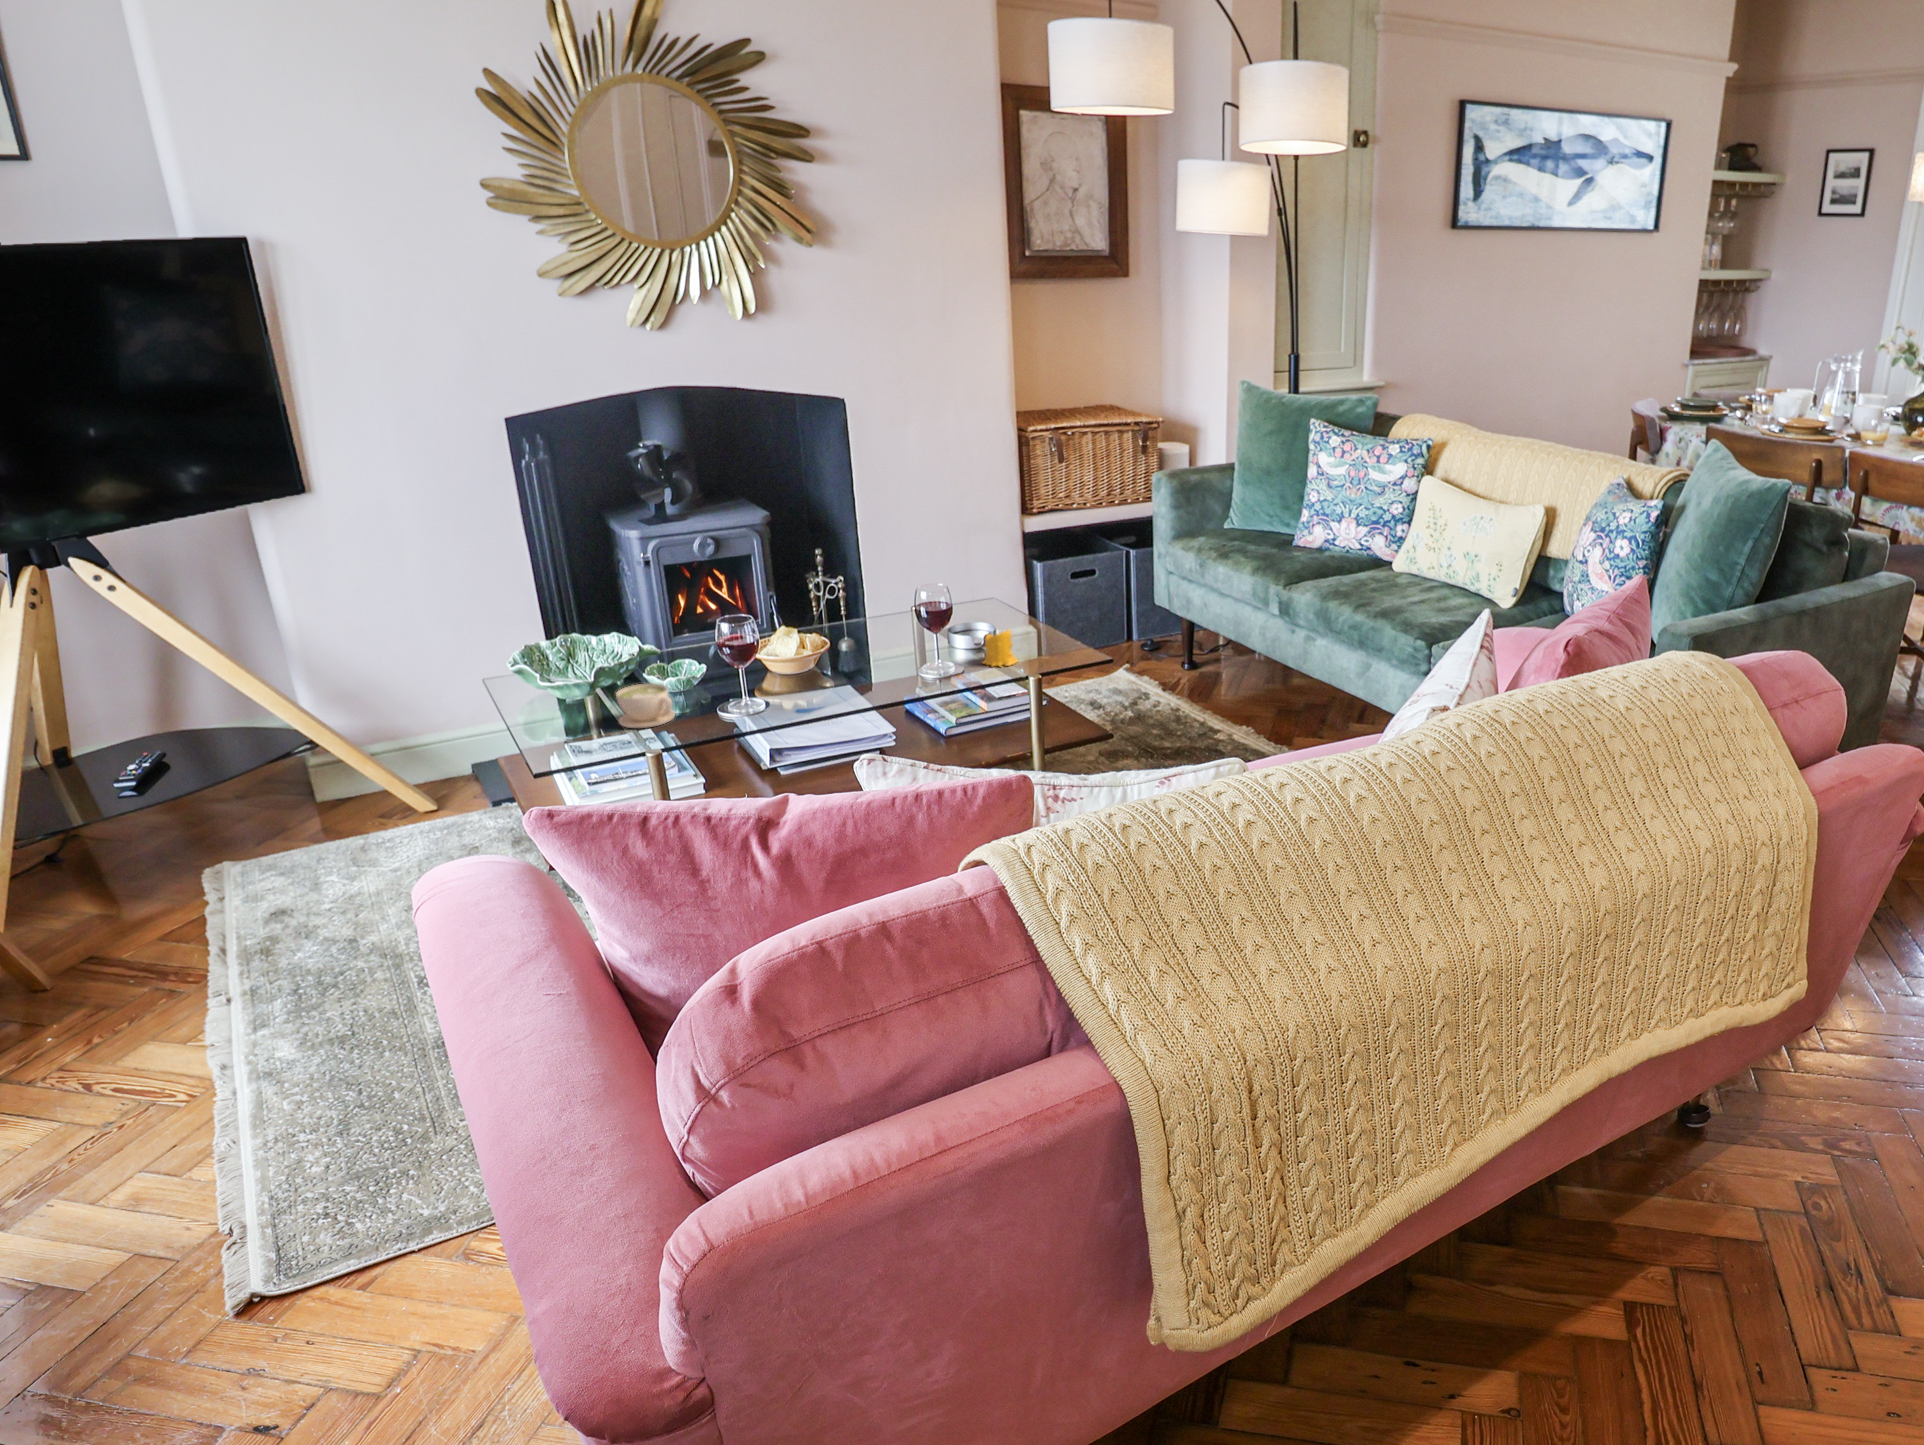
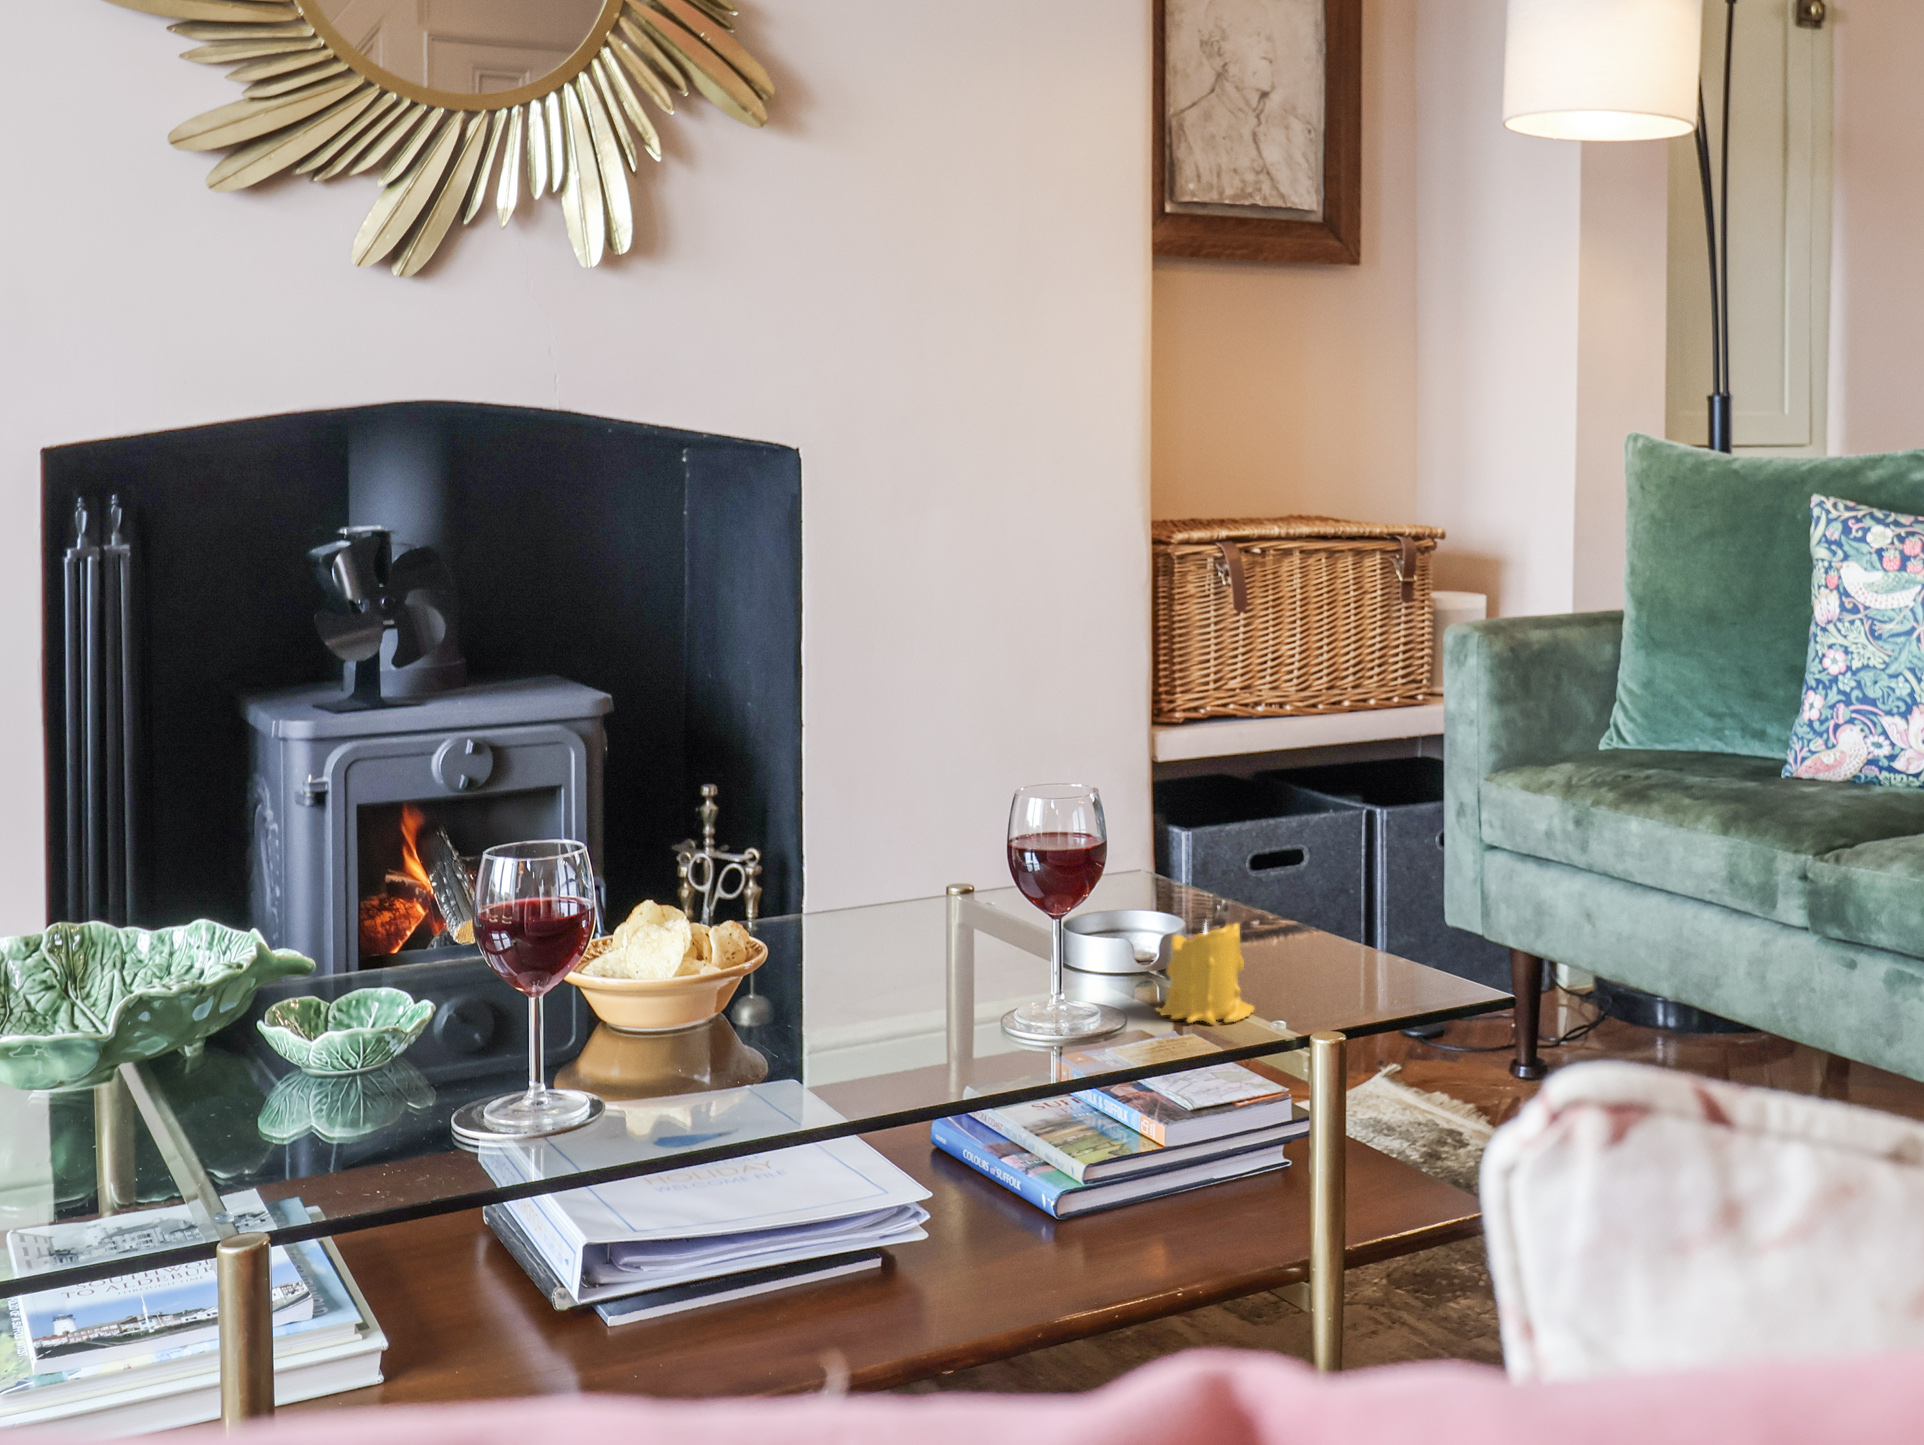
coffee cup: present [616,683,675,728] -> none [151,1044,320,1178]

